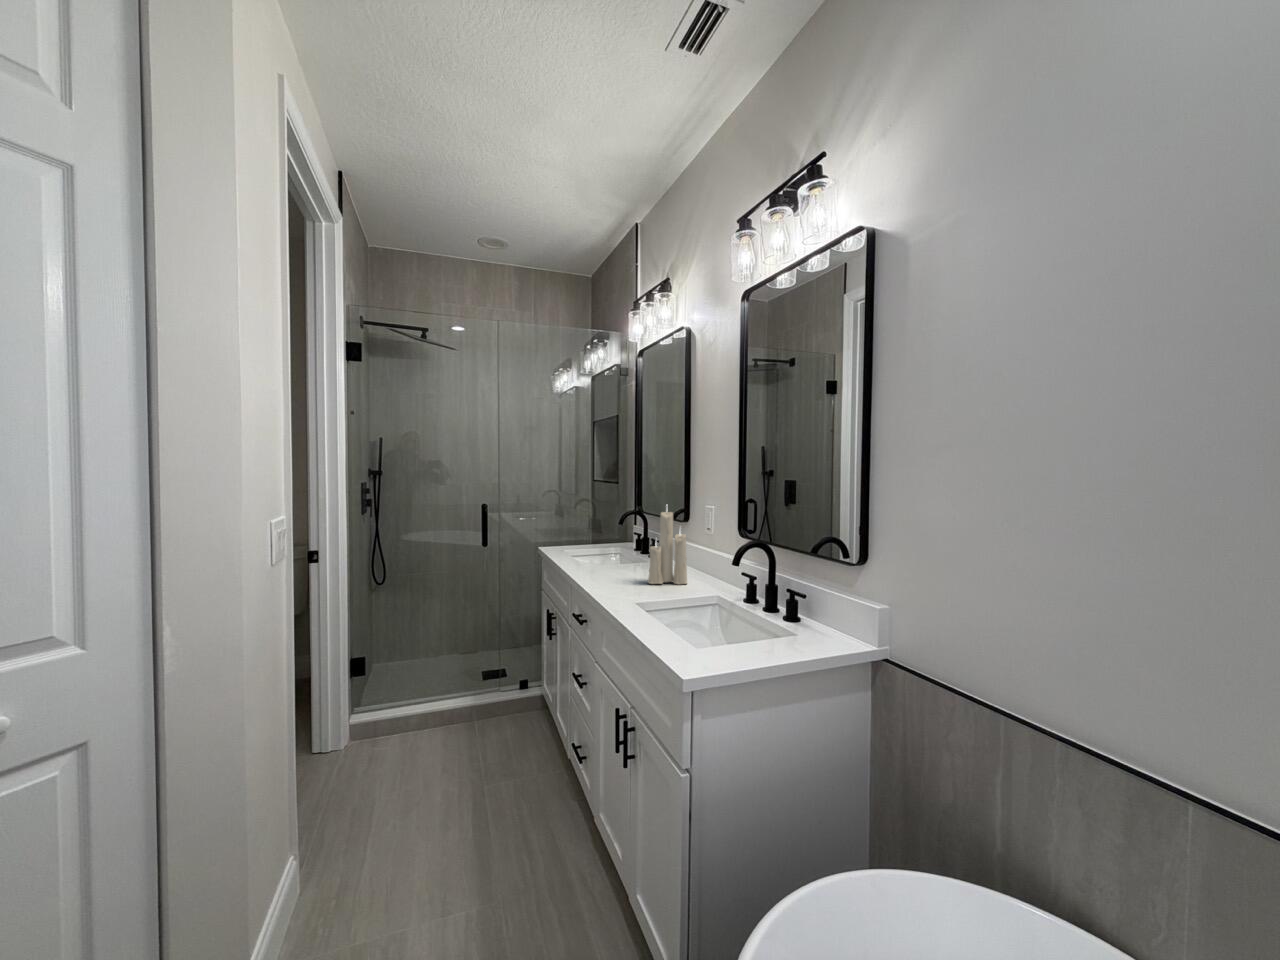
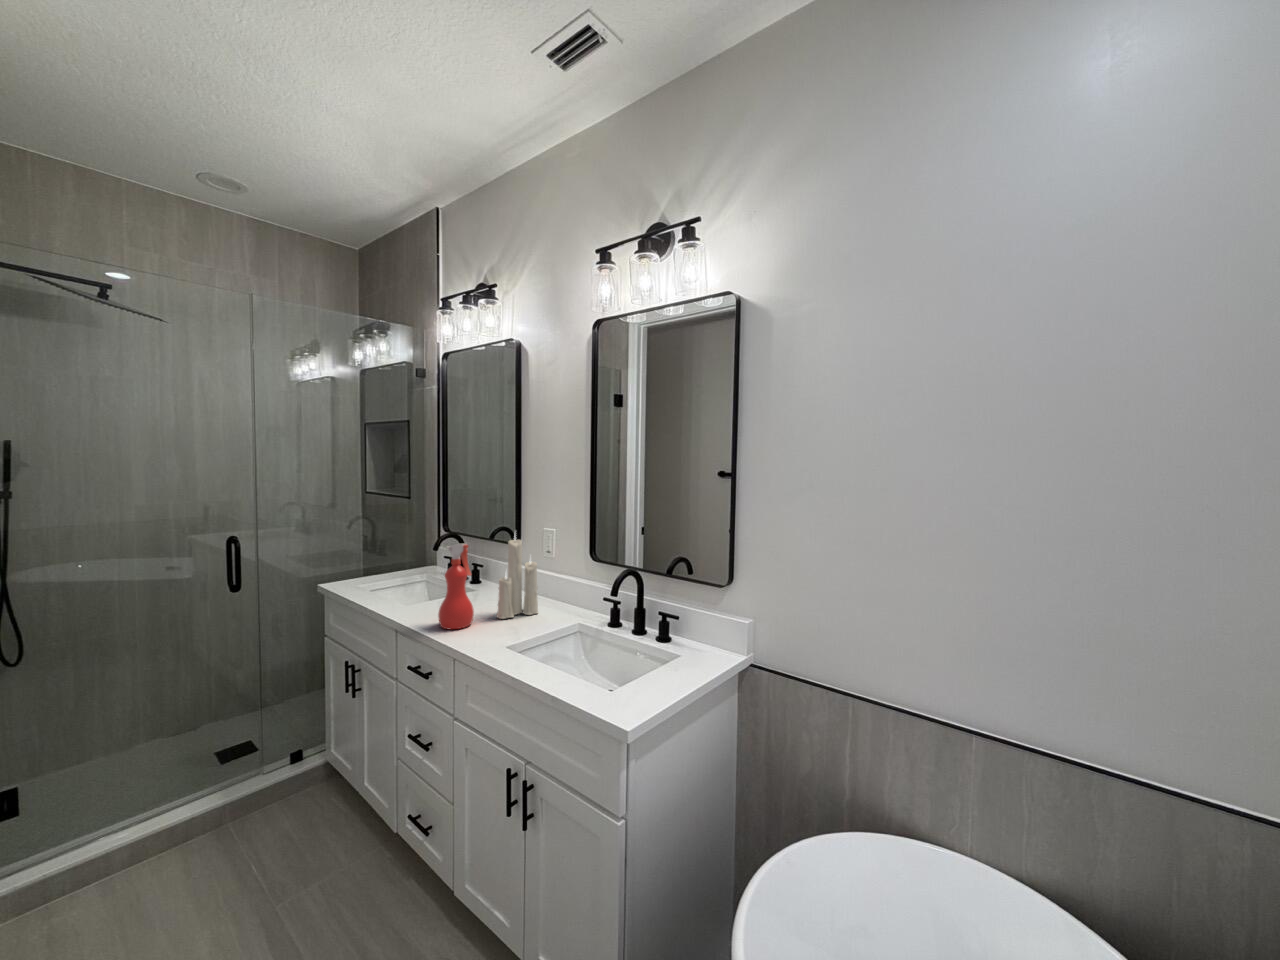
spray bottle: none [596,510,626,586] -> present [438,544,474,629]

